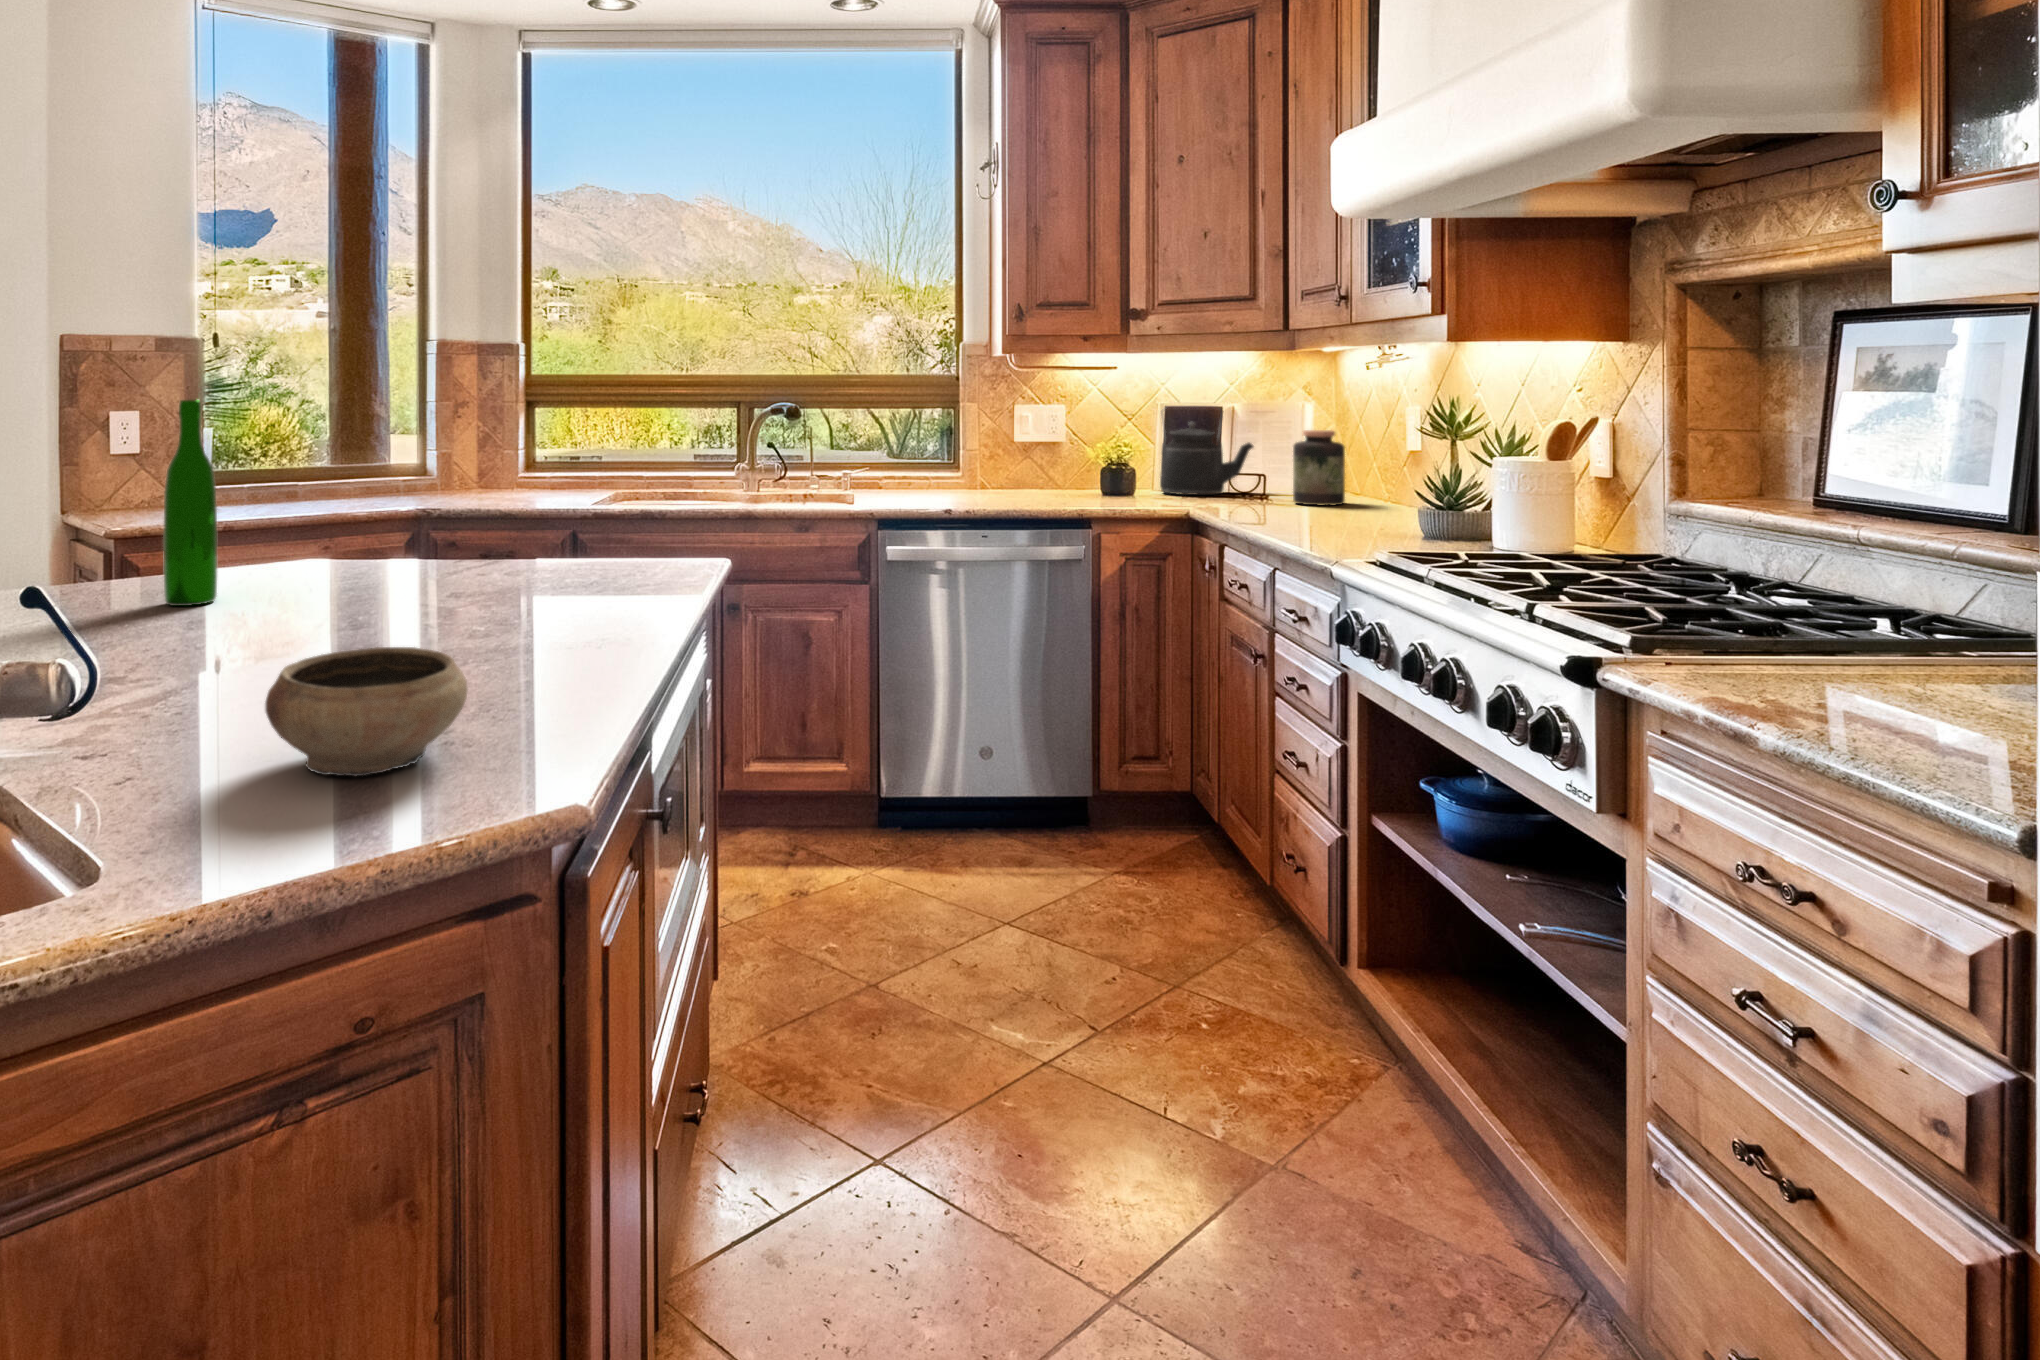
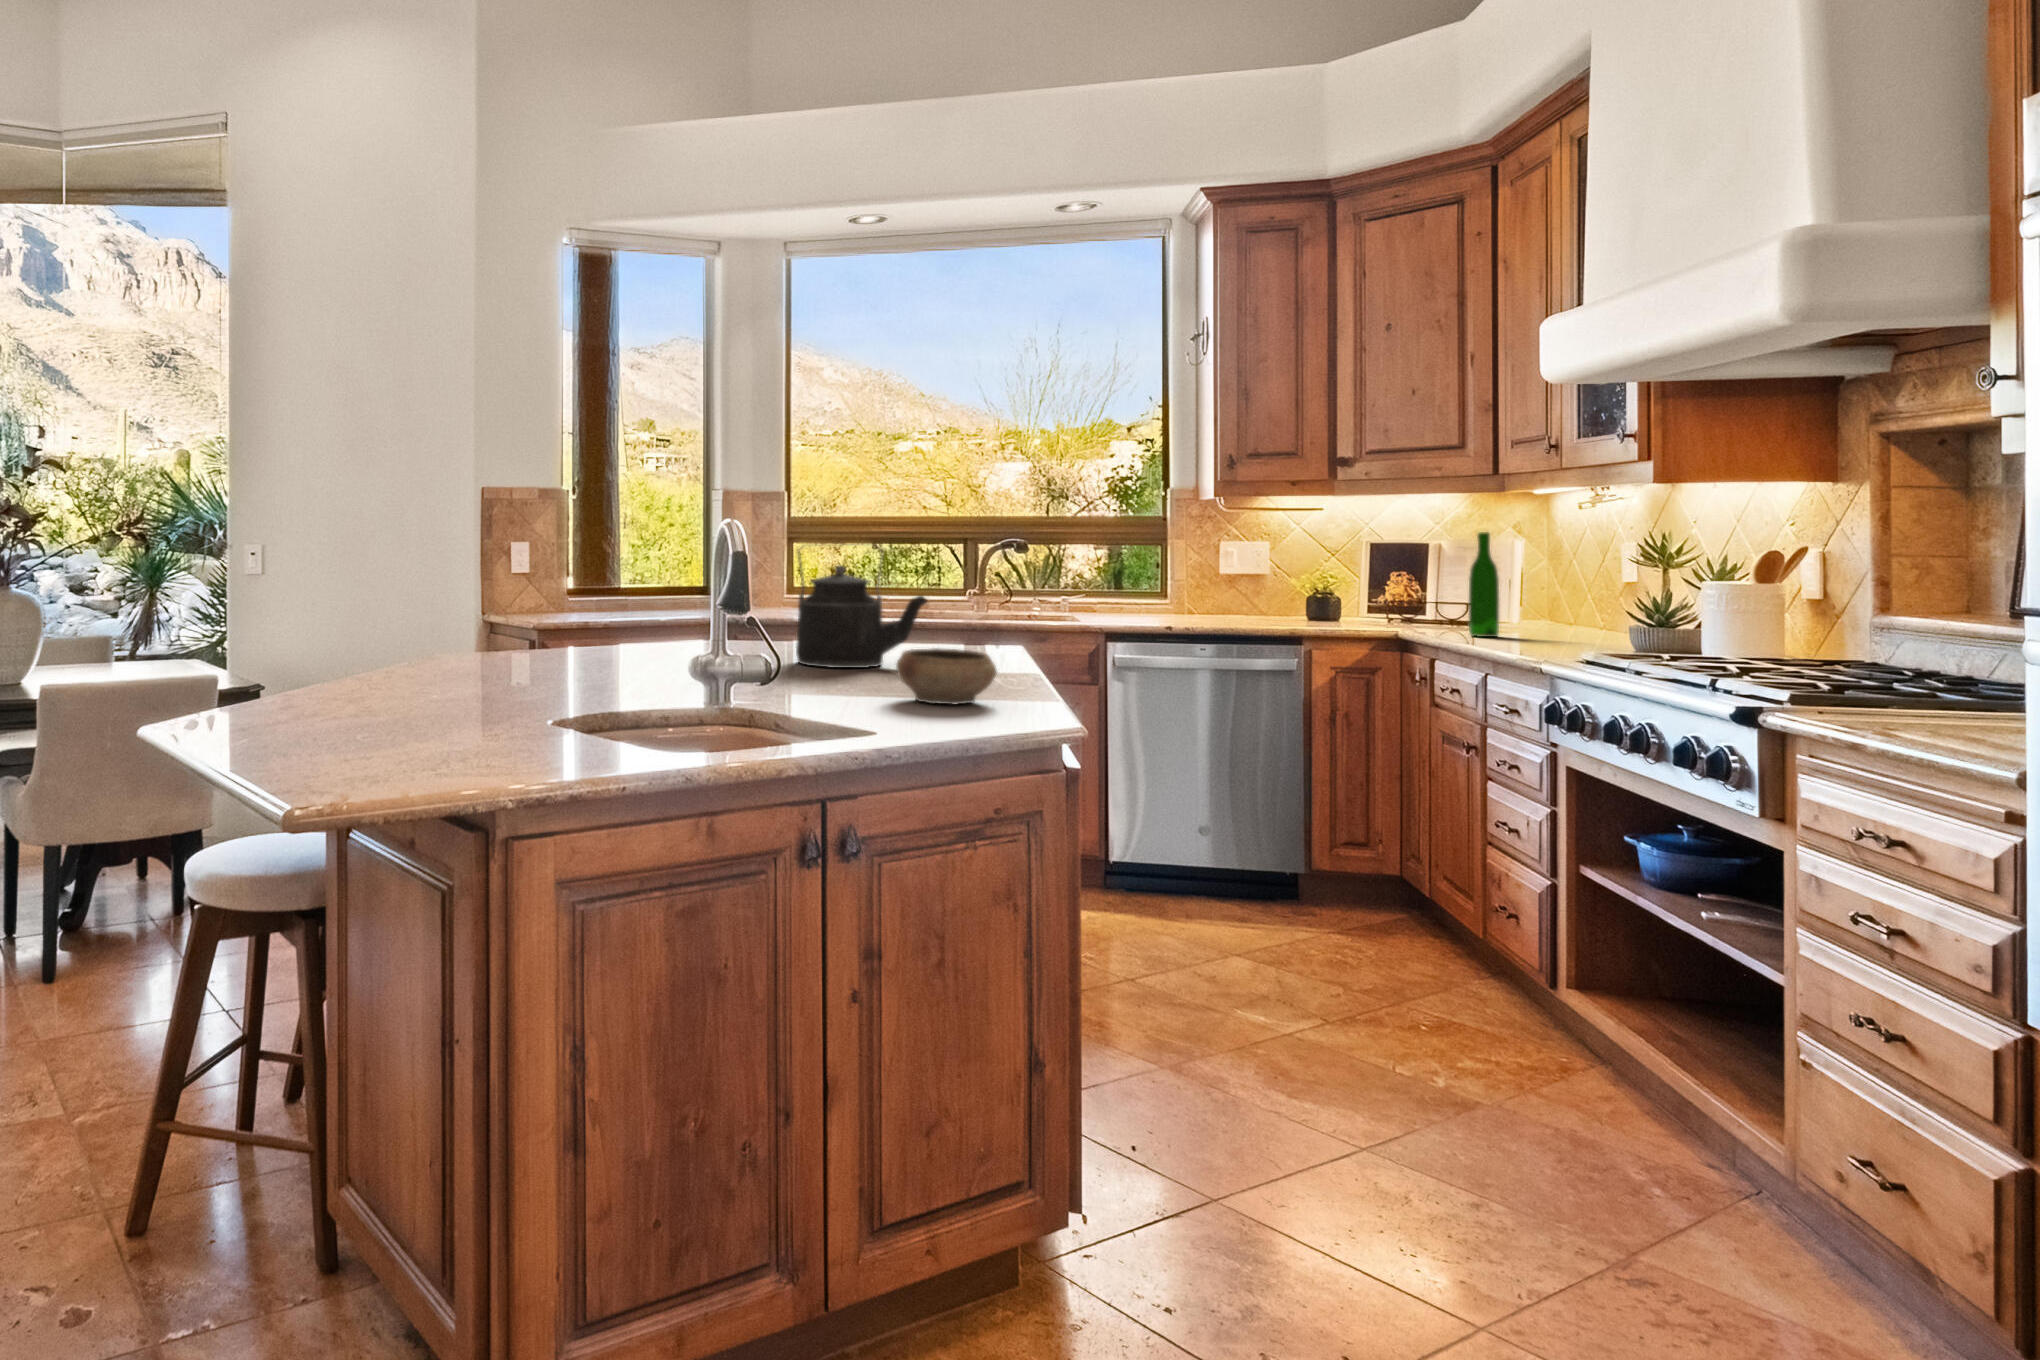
wine bottle: present [163,400,217,606] -> present [1469,532,1499,637]
kettle: present [1160,410,1253,495] -> present [796,544,929,668]
jar: present [1293,430,1345,506] -> none [1503,562,1556,628]

